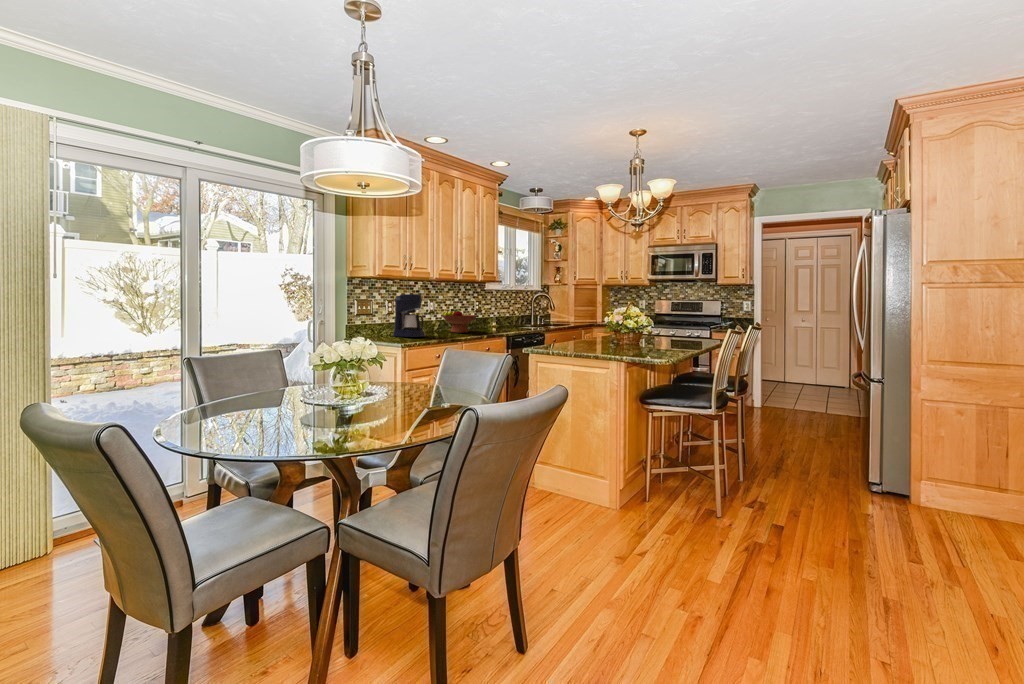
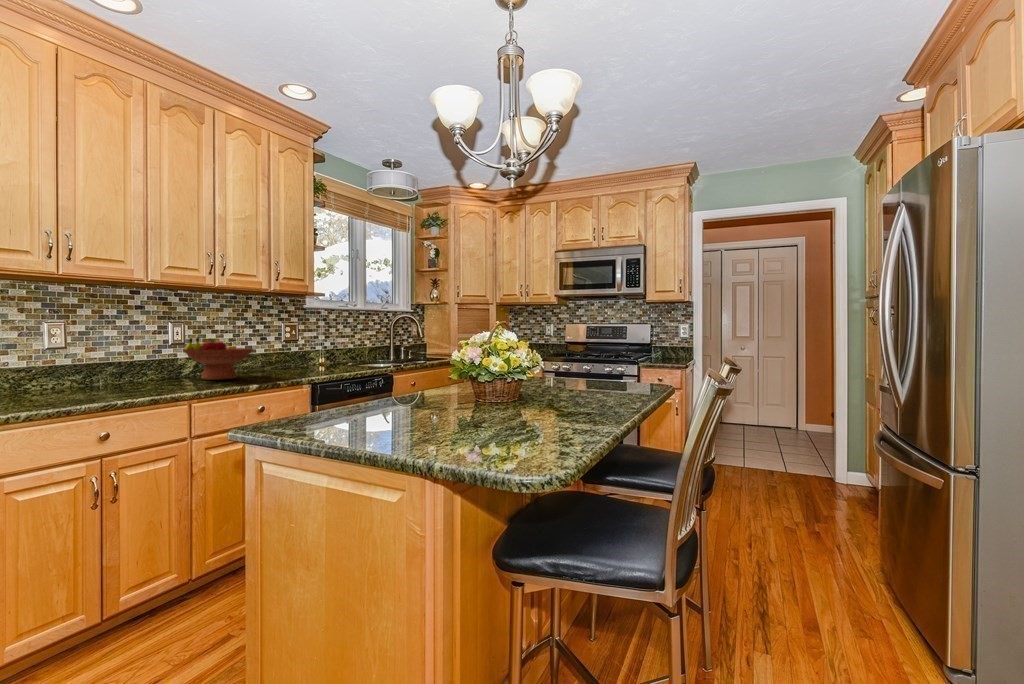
coffee maker: present [393,294,425,337] -> none [31,308,114,394]

